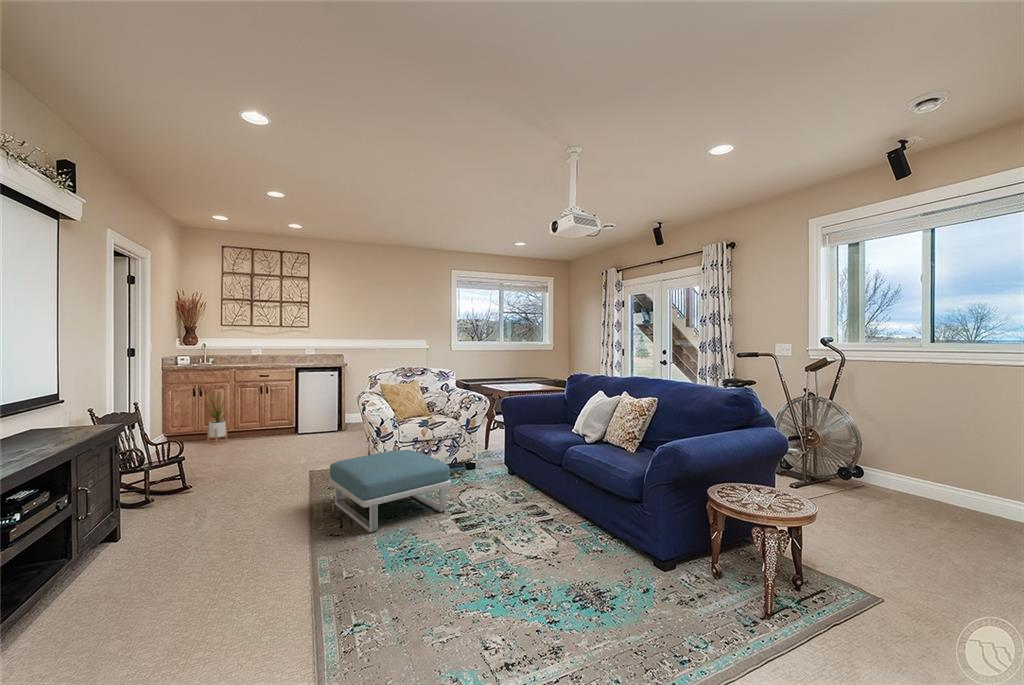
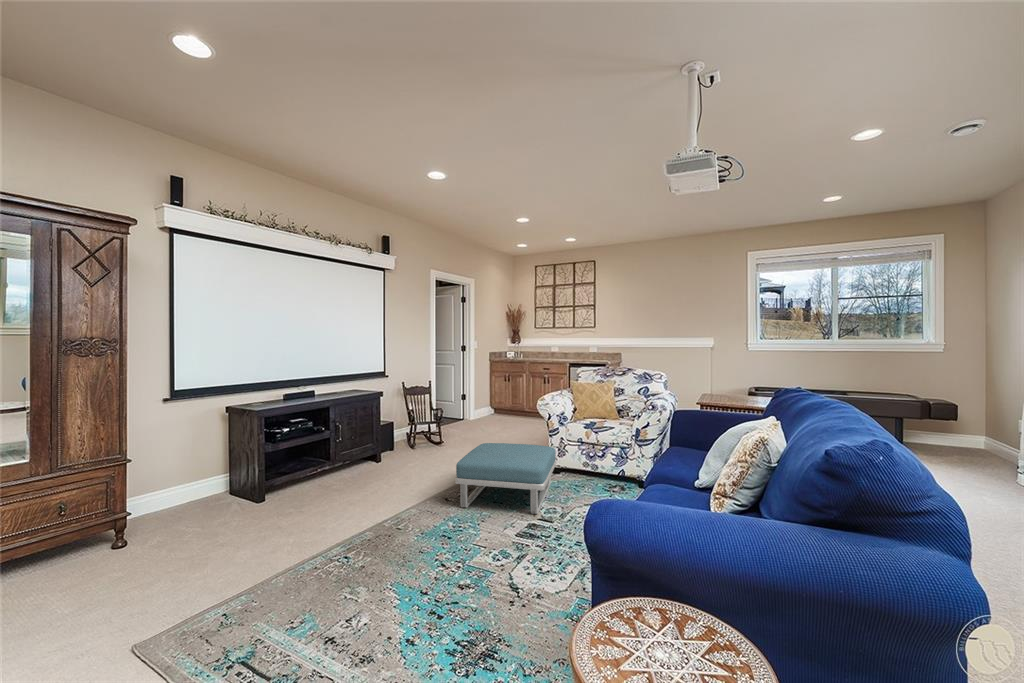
house plant: present [207,392,227,445] -> none [505,376,528,419]

